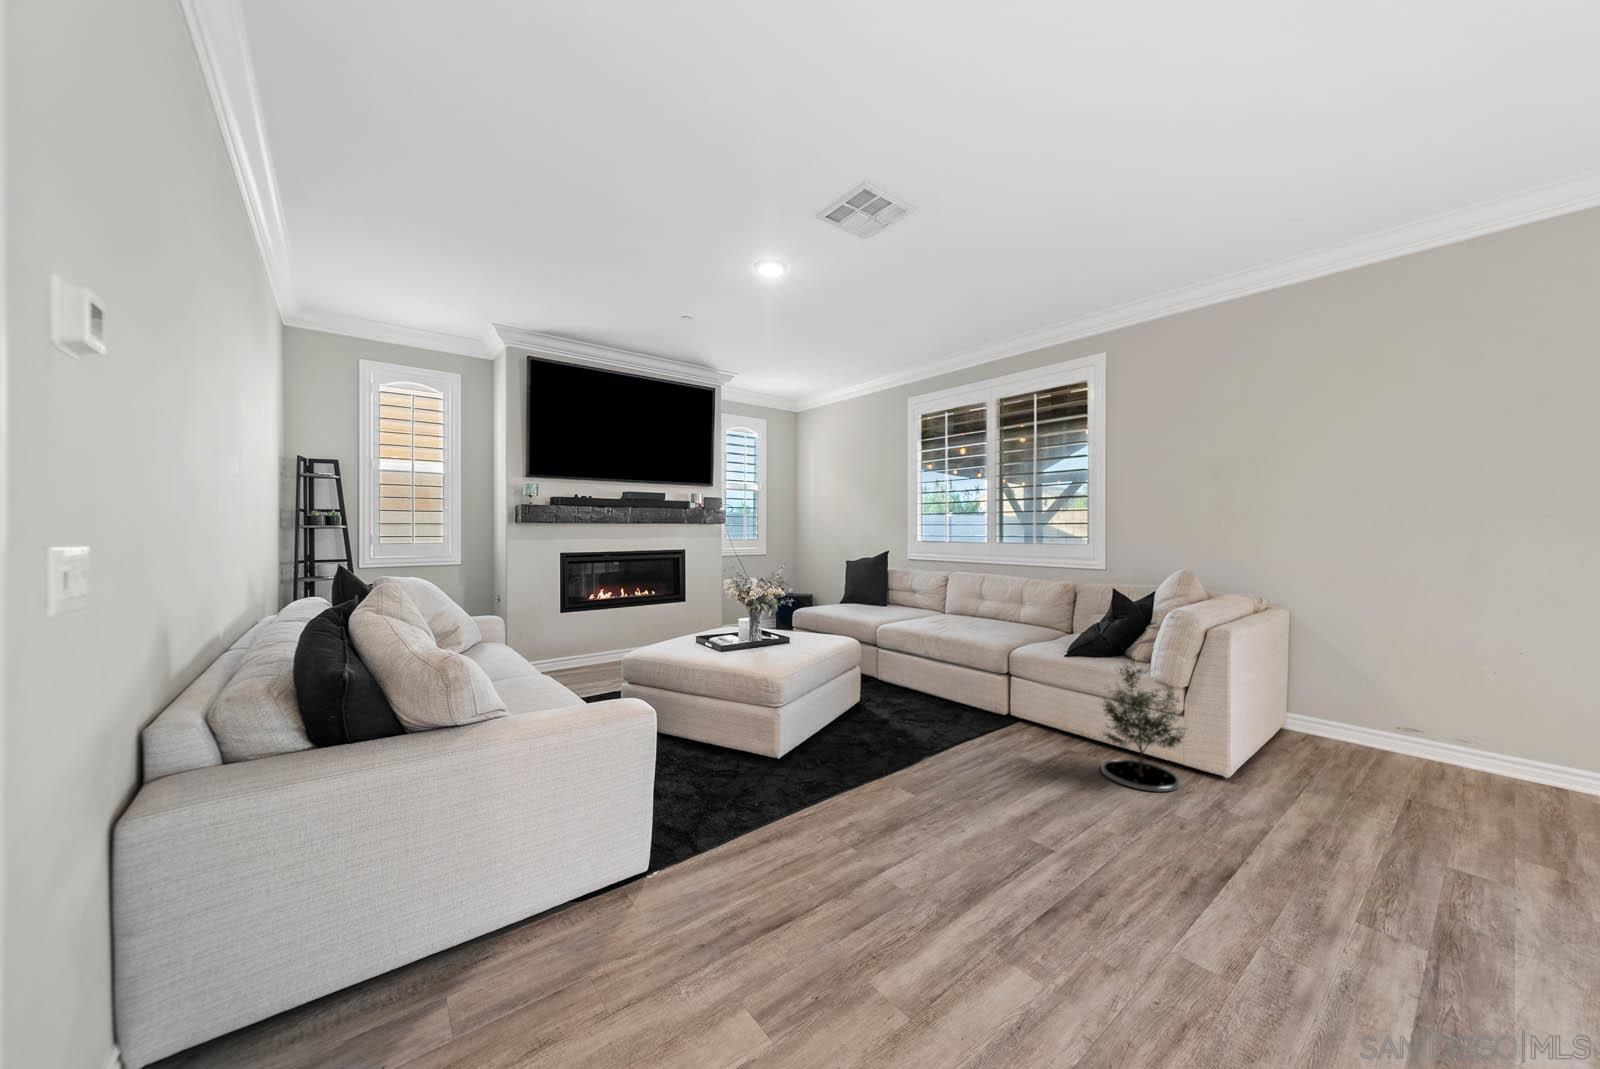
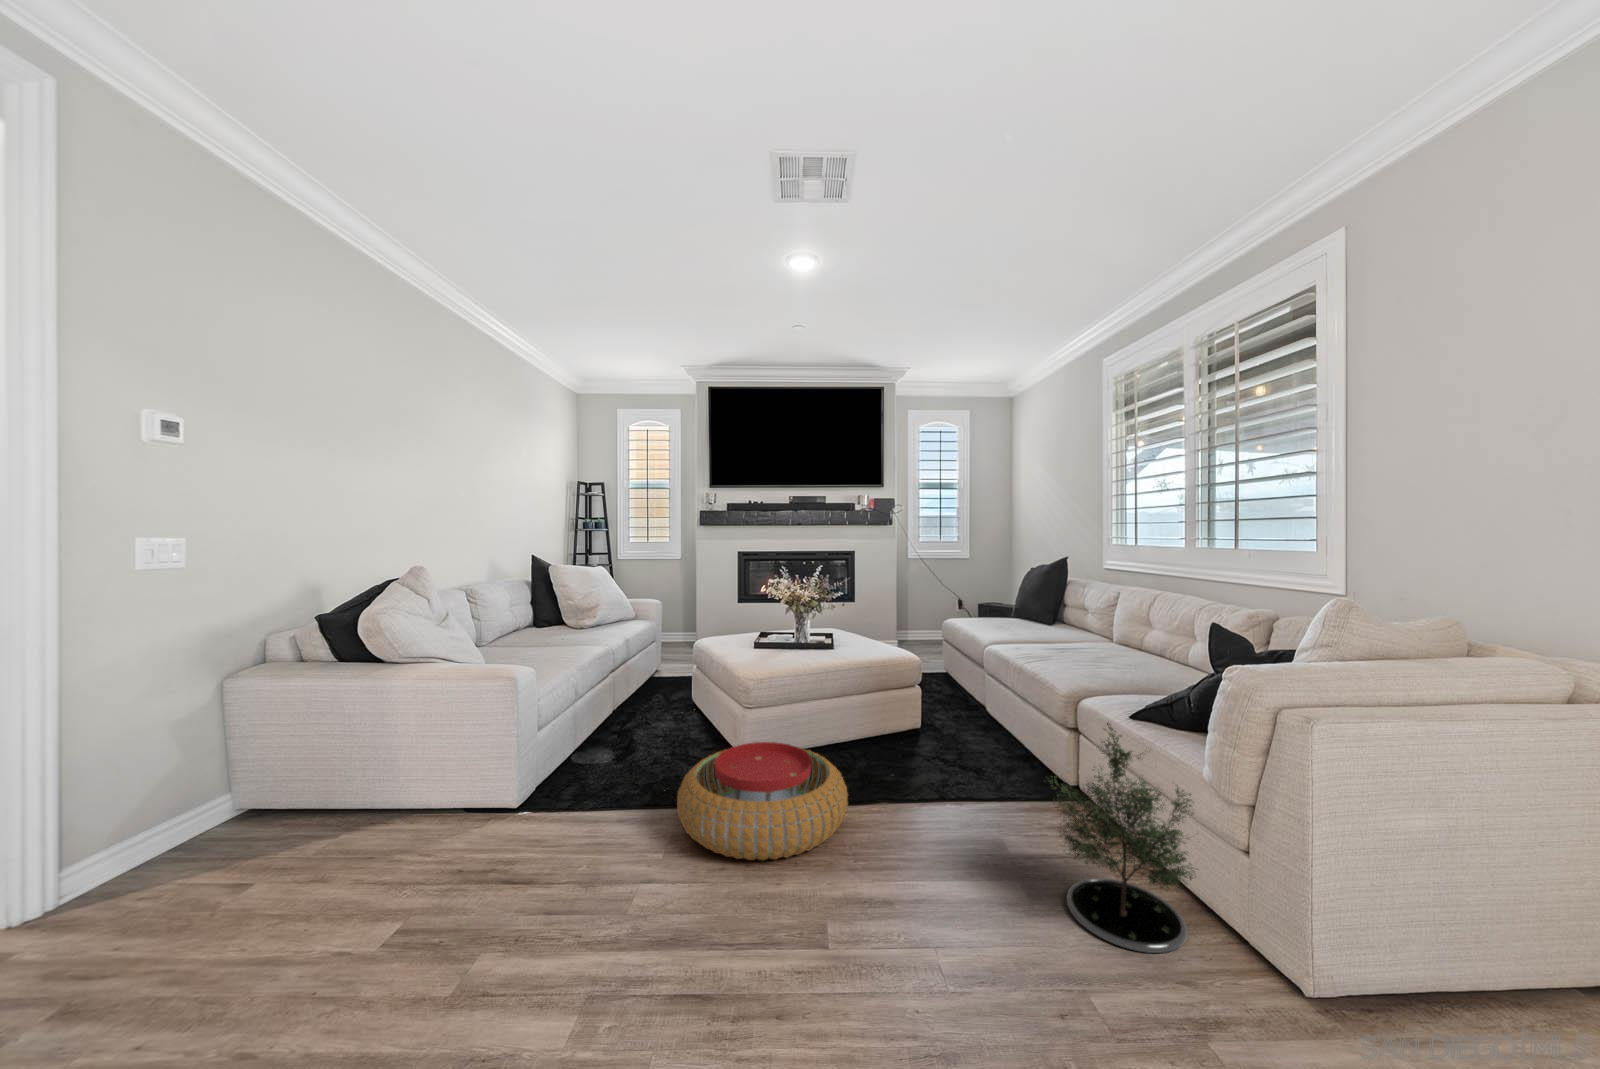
pouf: none [800,726,962,832] -> present [677,742,848,860]

